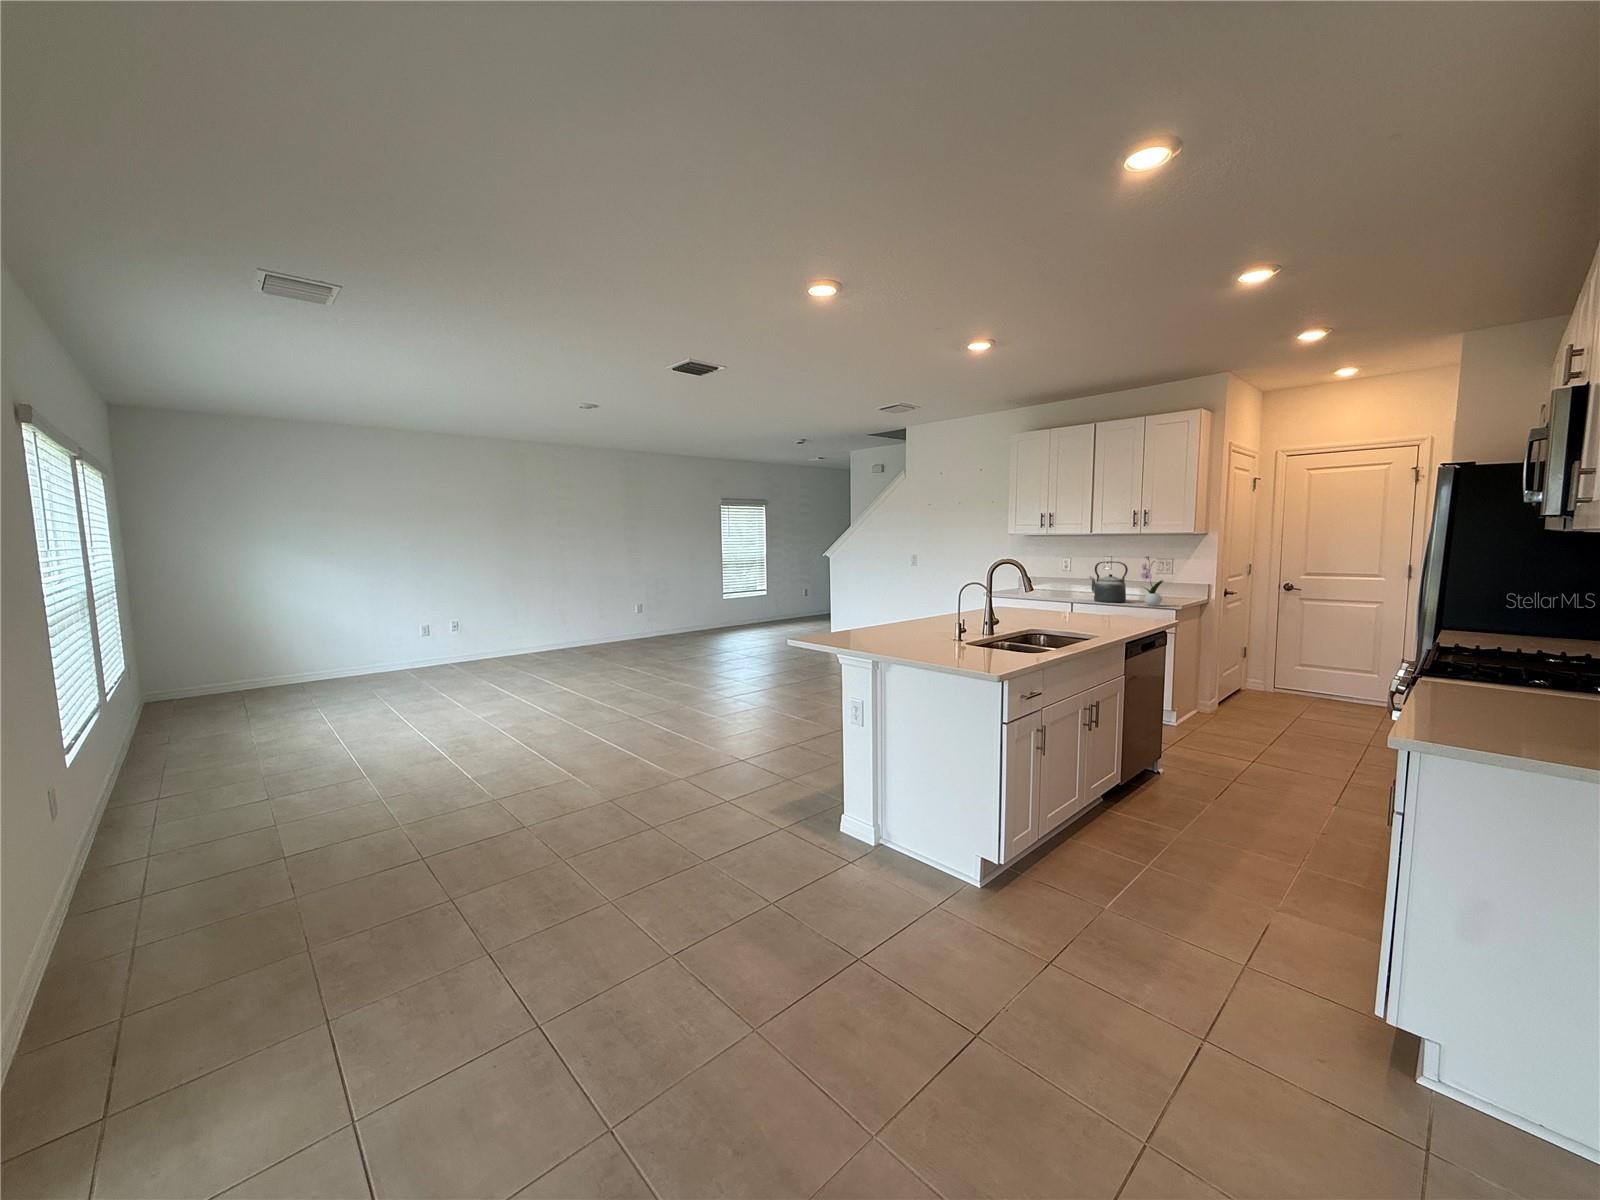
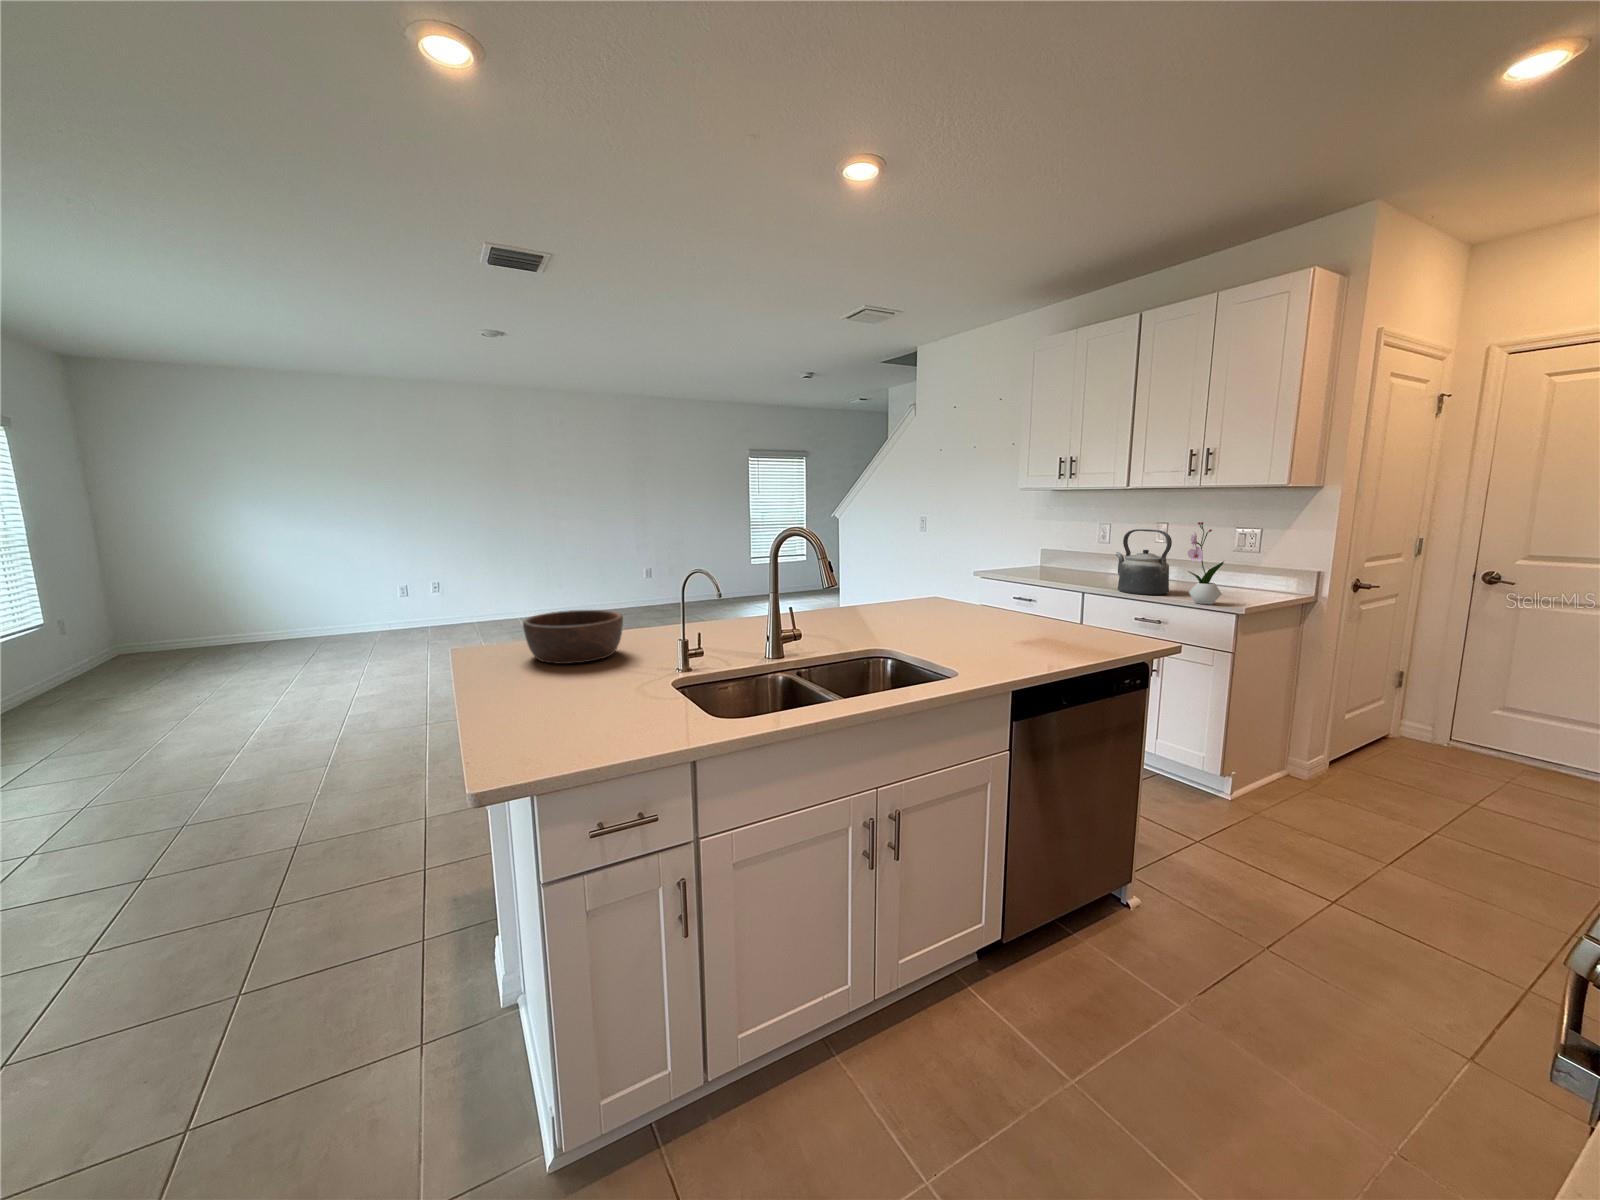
wooden bowl: none [874,615,928,642] -> present [523,610,623,664]

